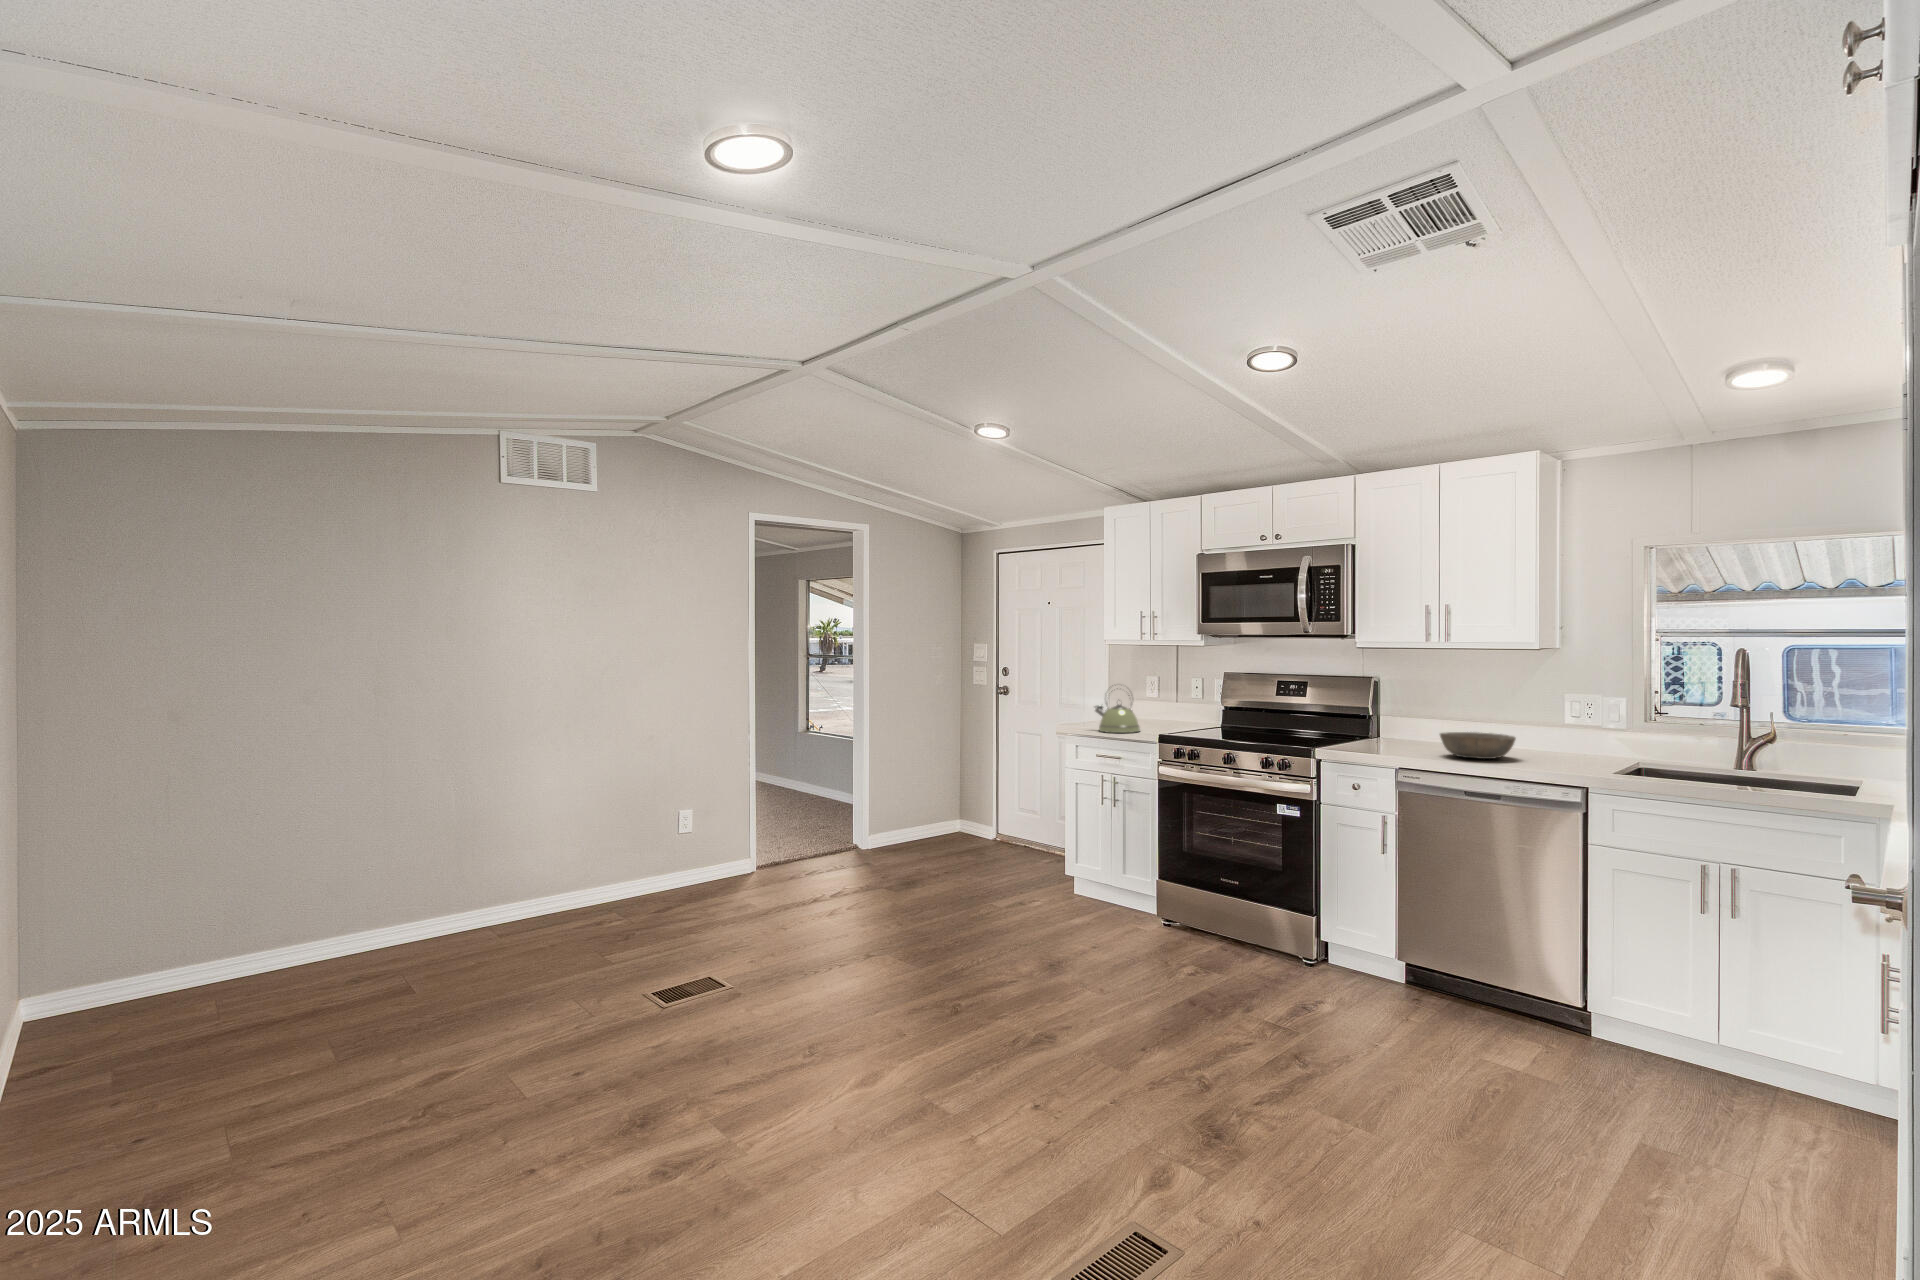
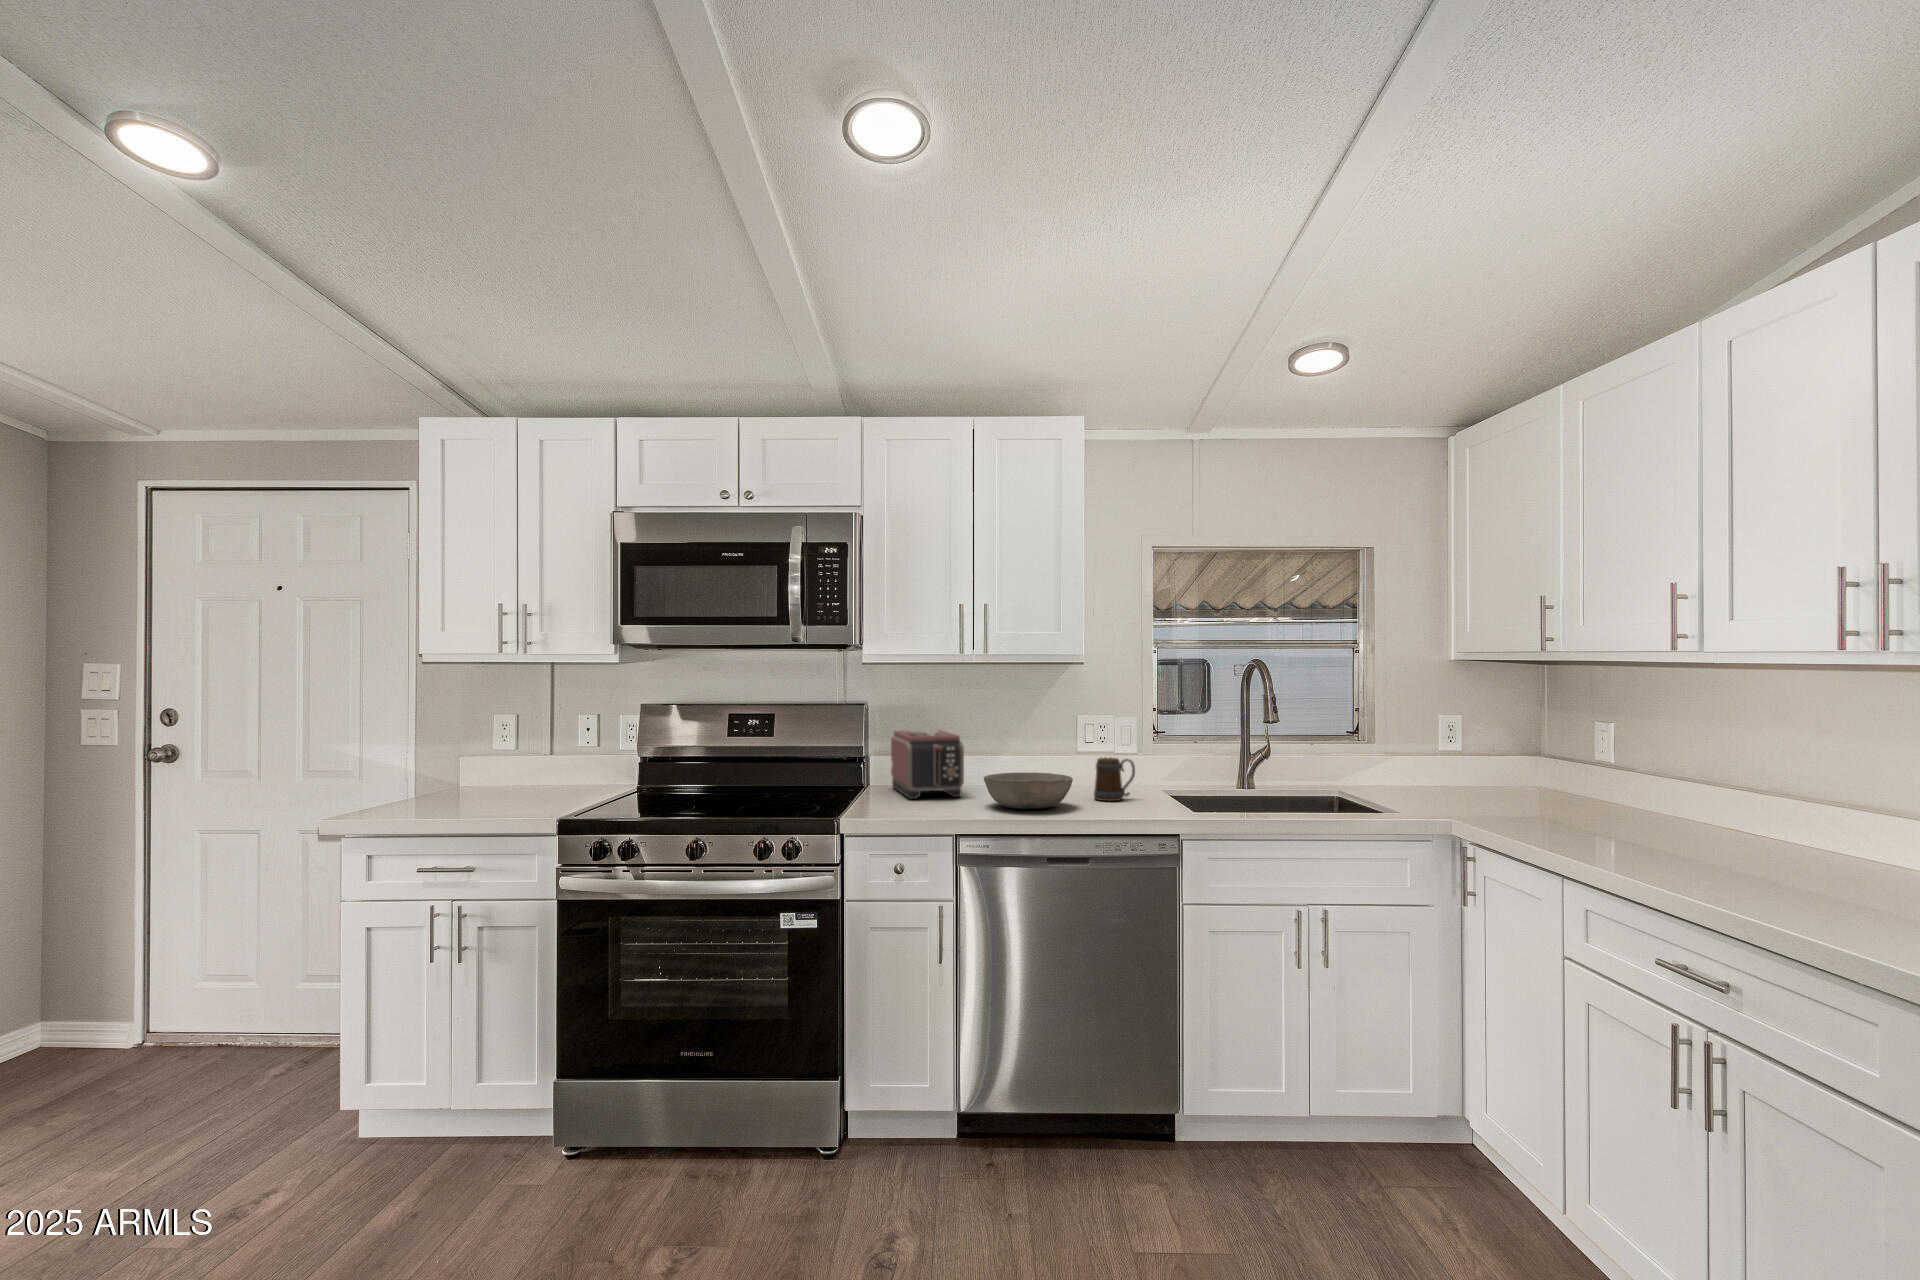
kettle: present [1095,685,1140,733] -> none [405,731,501,821]
toaster: none [1394,697,1446,748] -> present [891,730,964,799]
mug: none [1550,726,1591,762] -> present [1094,757,1135,801]

